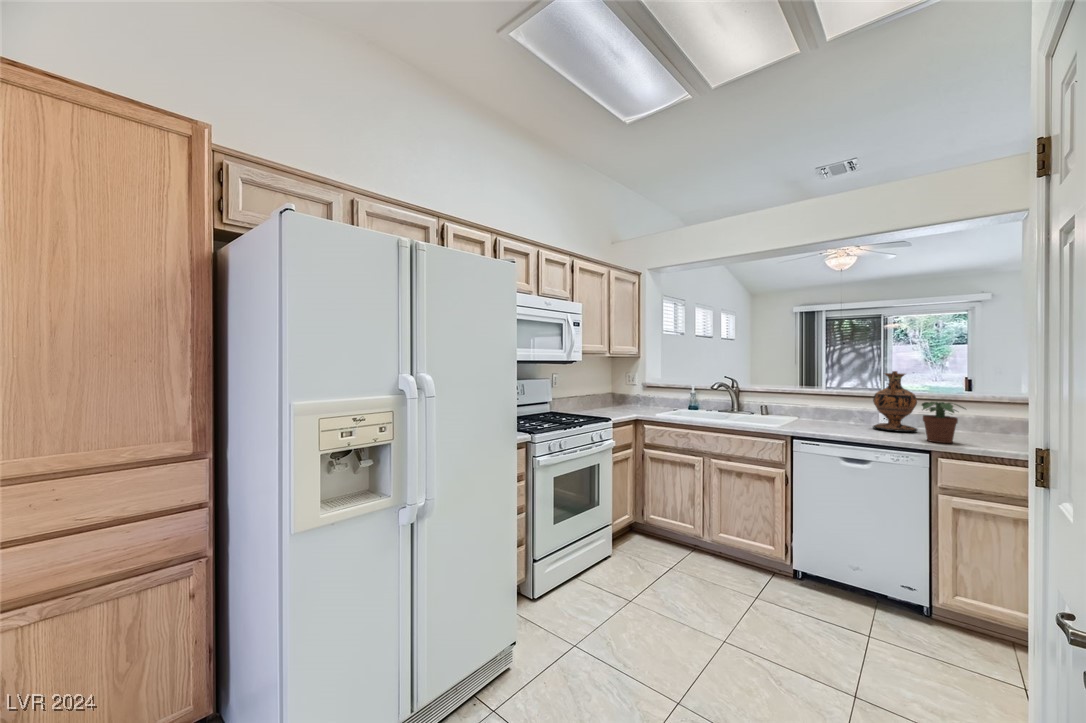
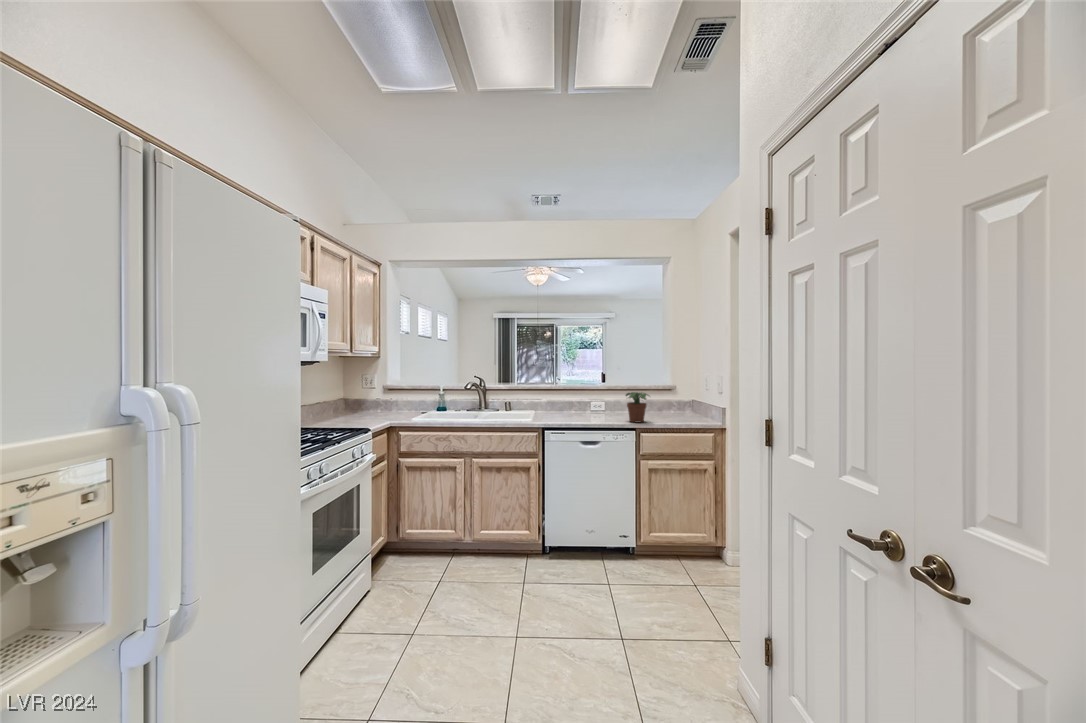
vase: present [873,371,917,432] -> none [589,370,617,416]

